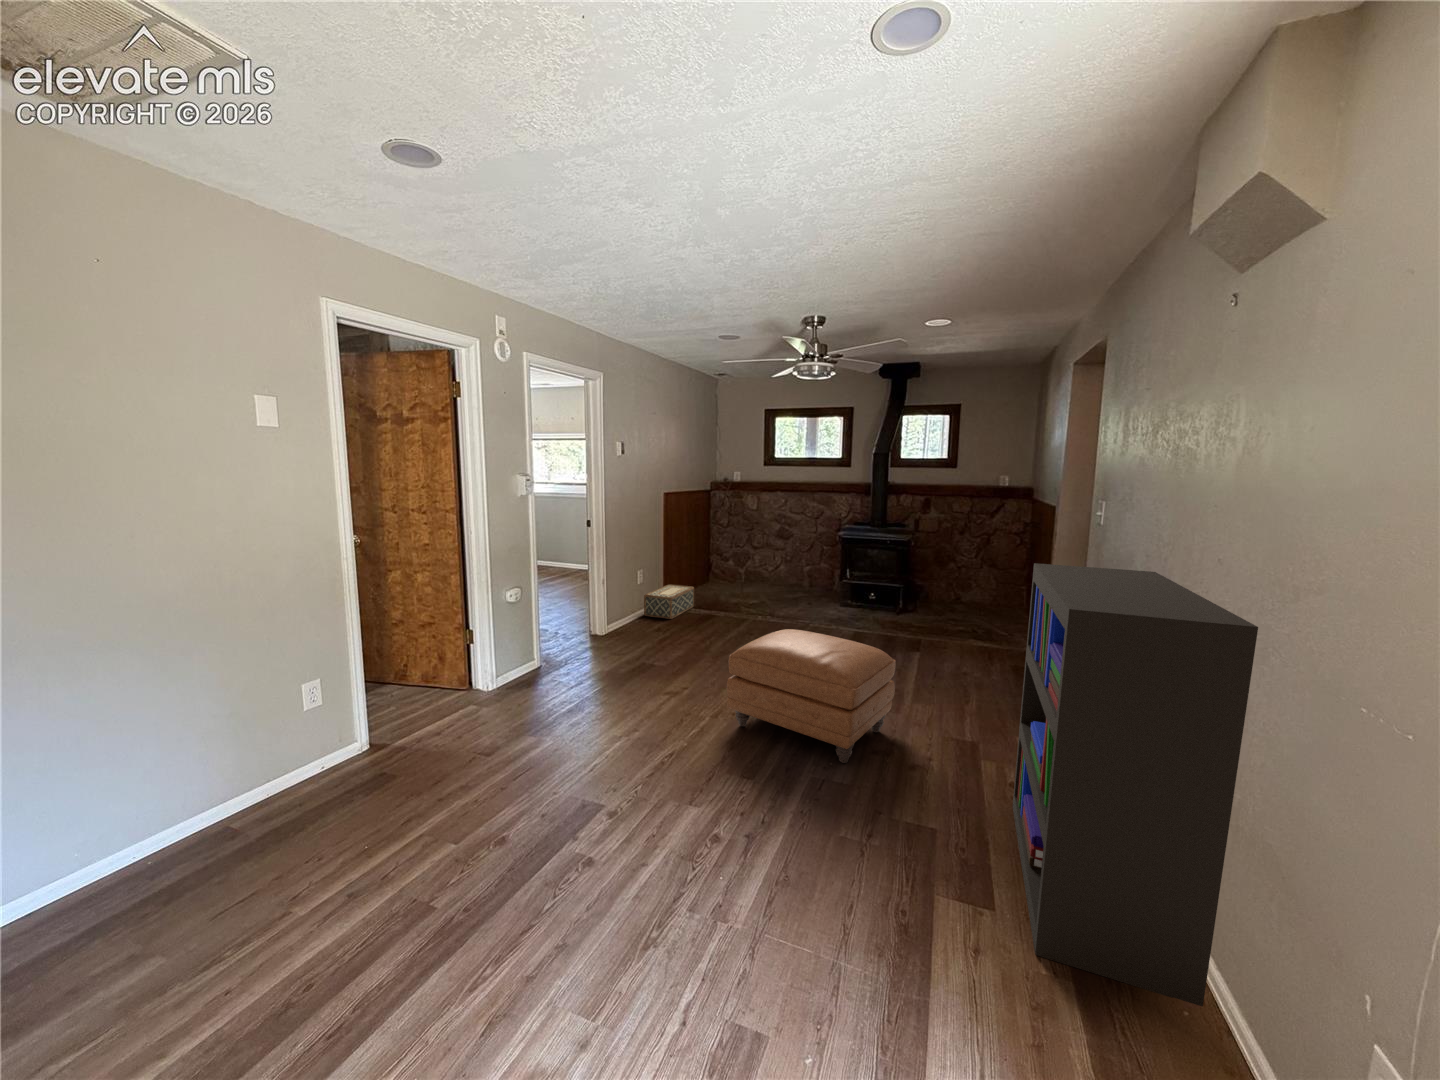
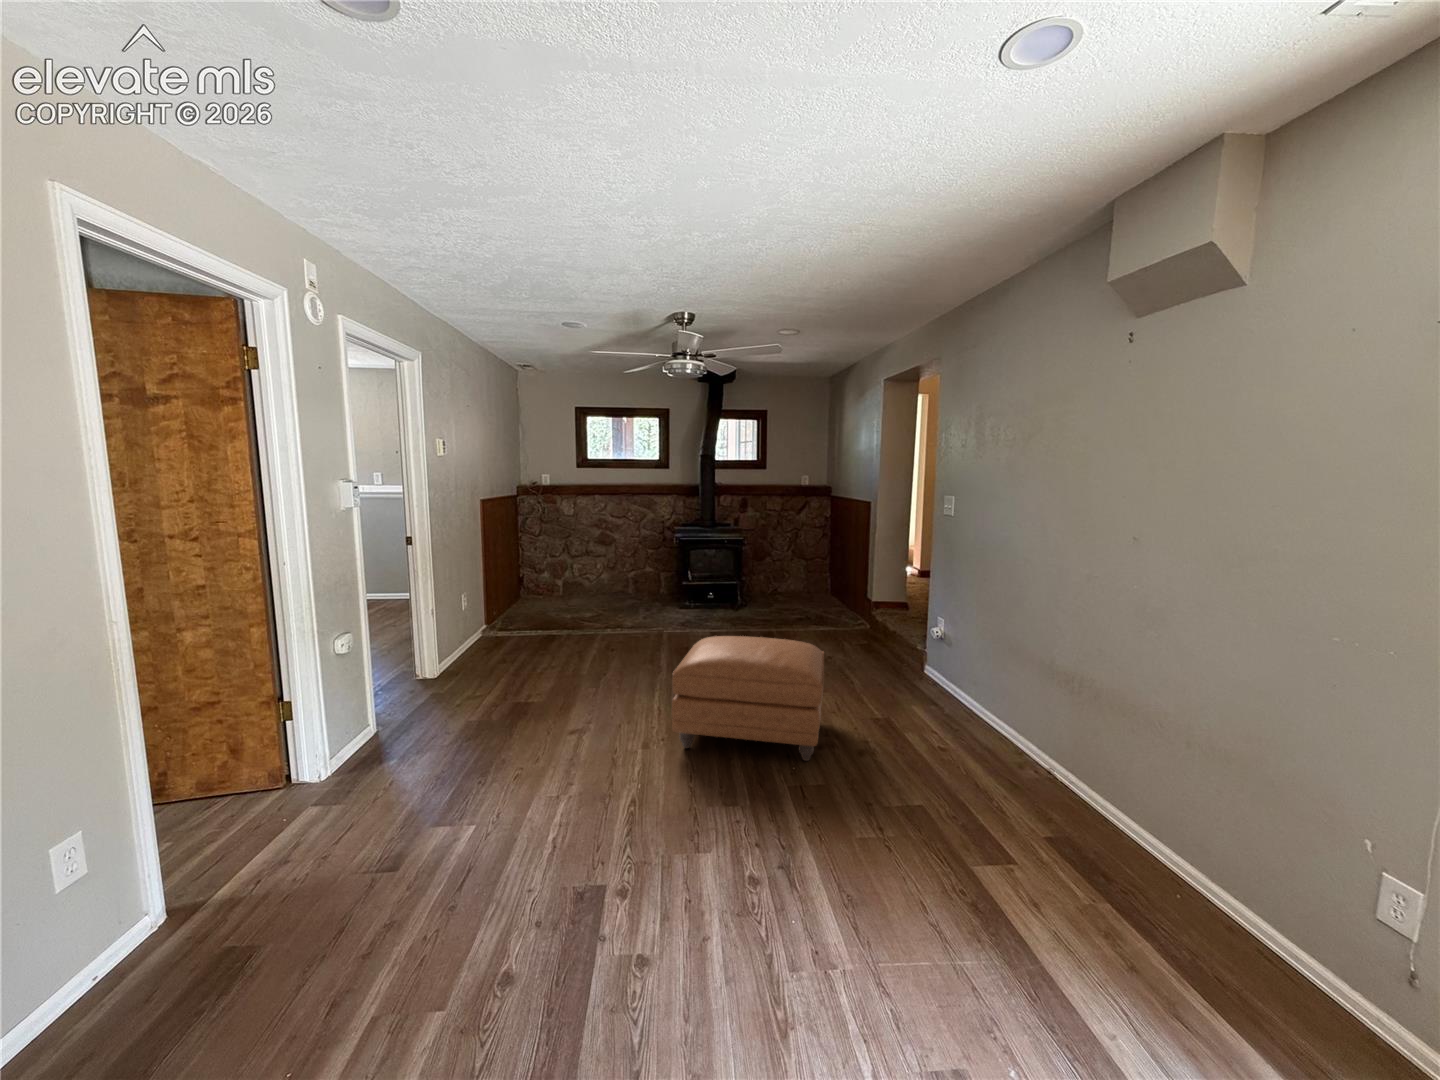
bookshelf: present [1013,563,1258,1006] -> none [957,549,1214,885]
woven basket: present [644,584,694,619] -> none [479,604,534,645]

